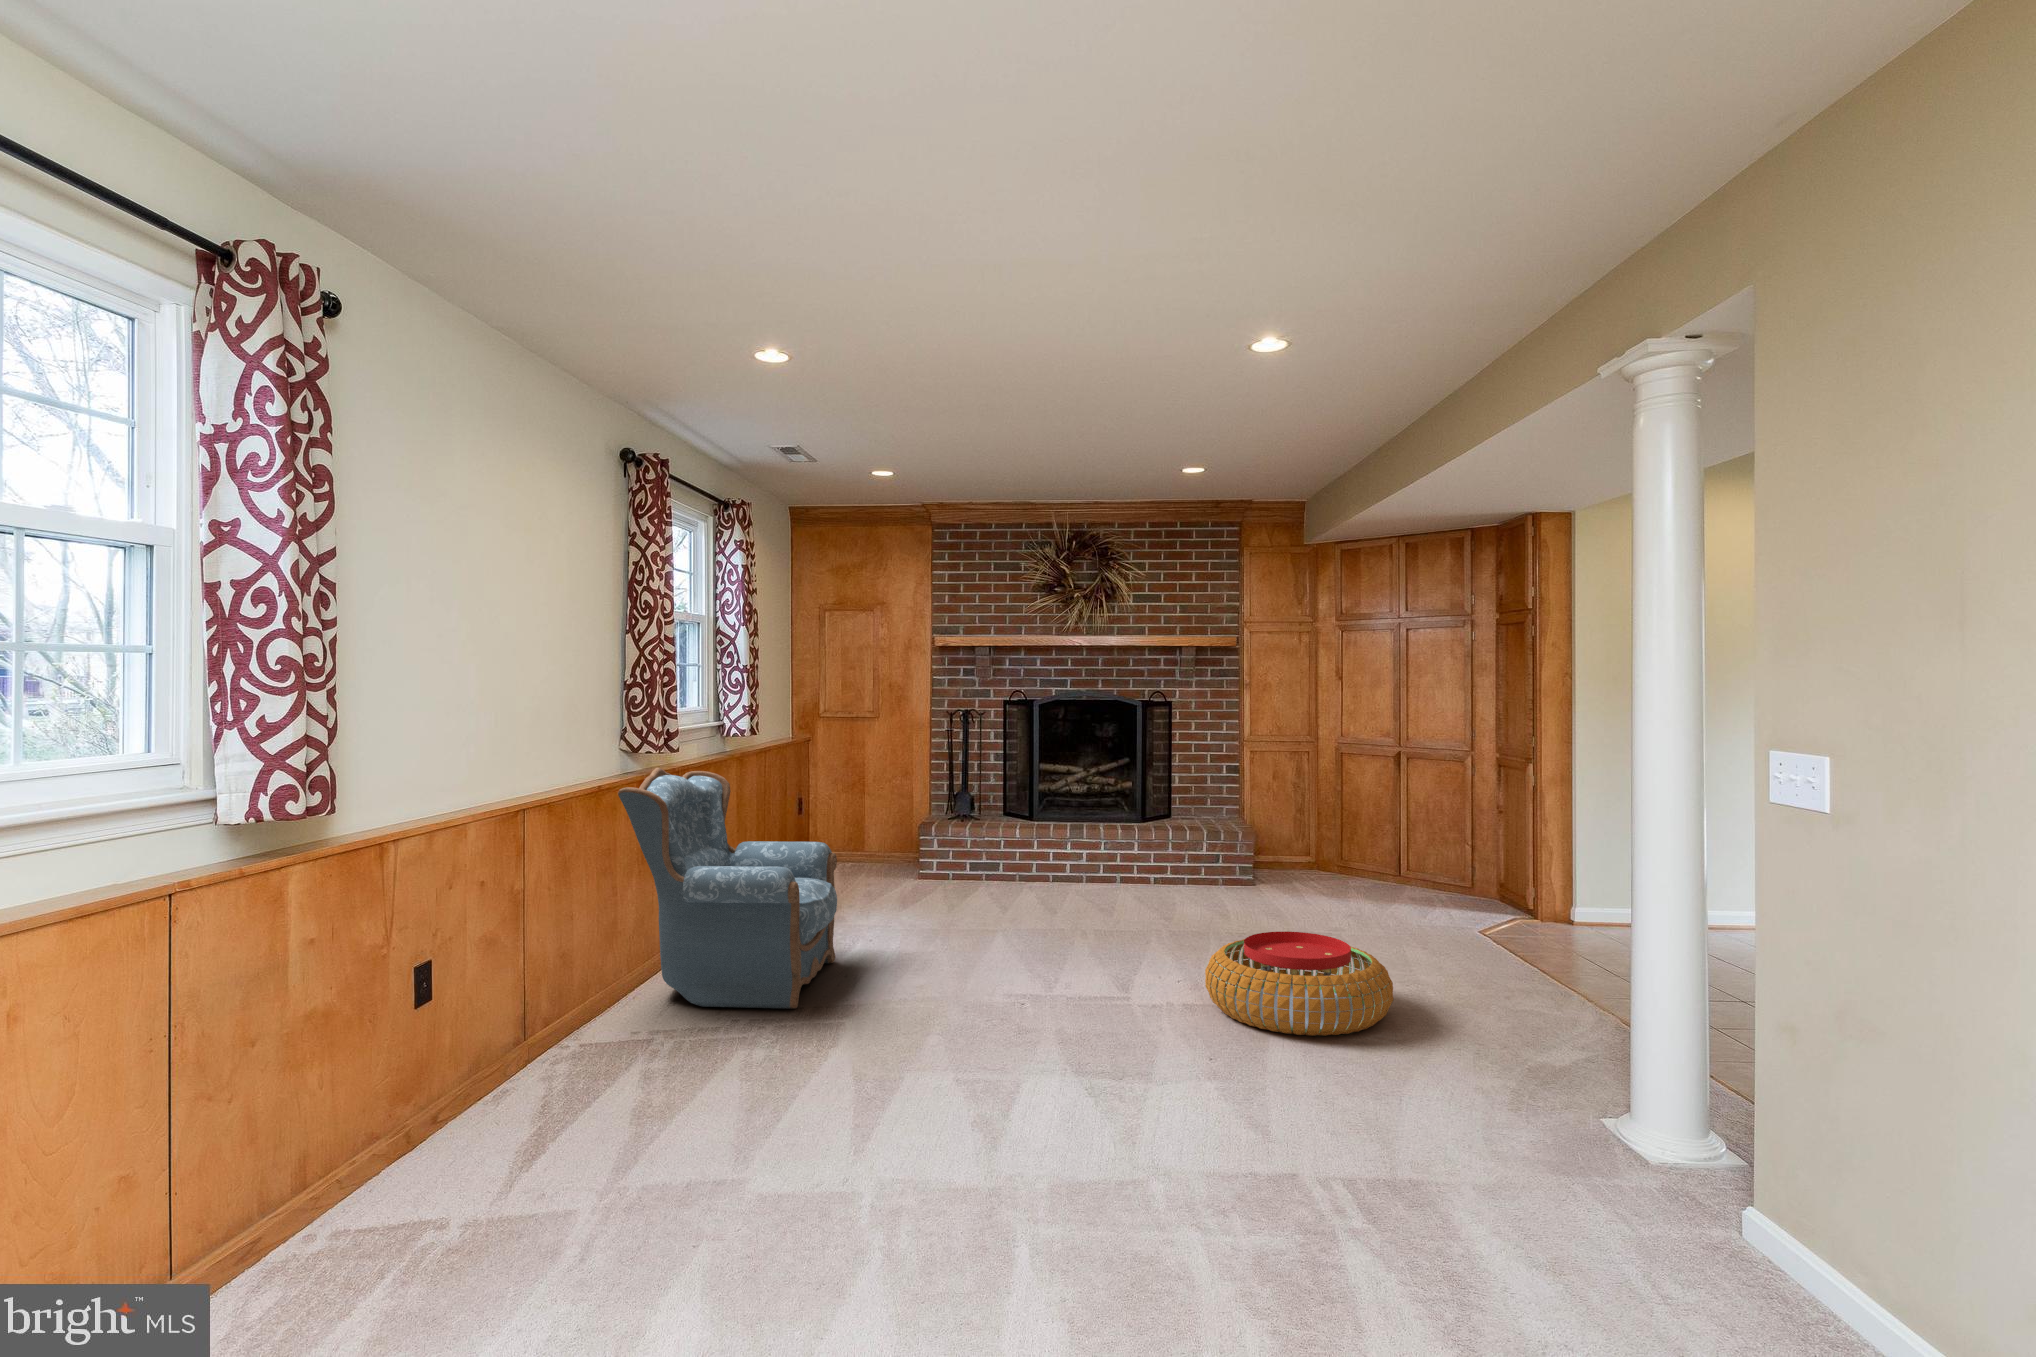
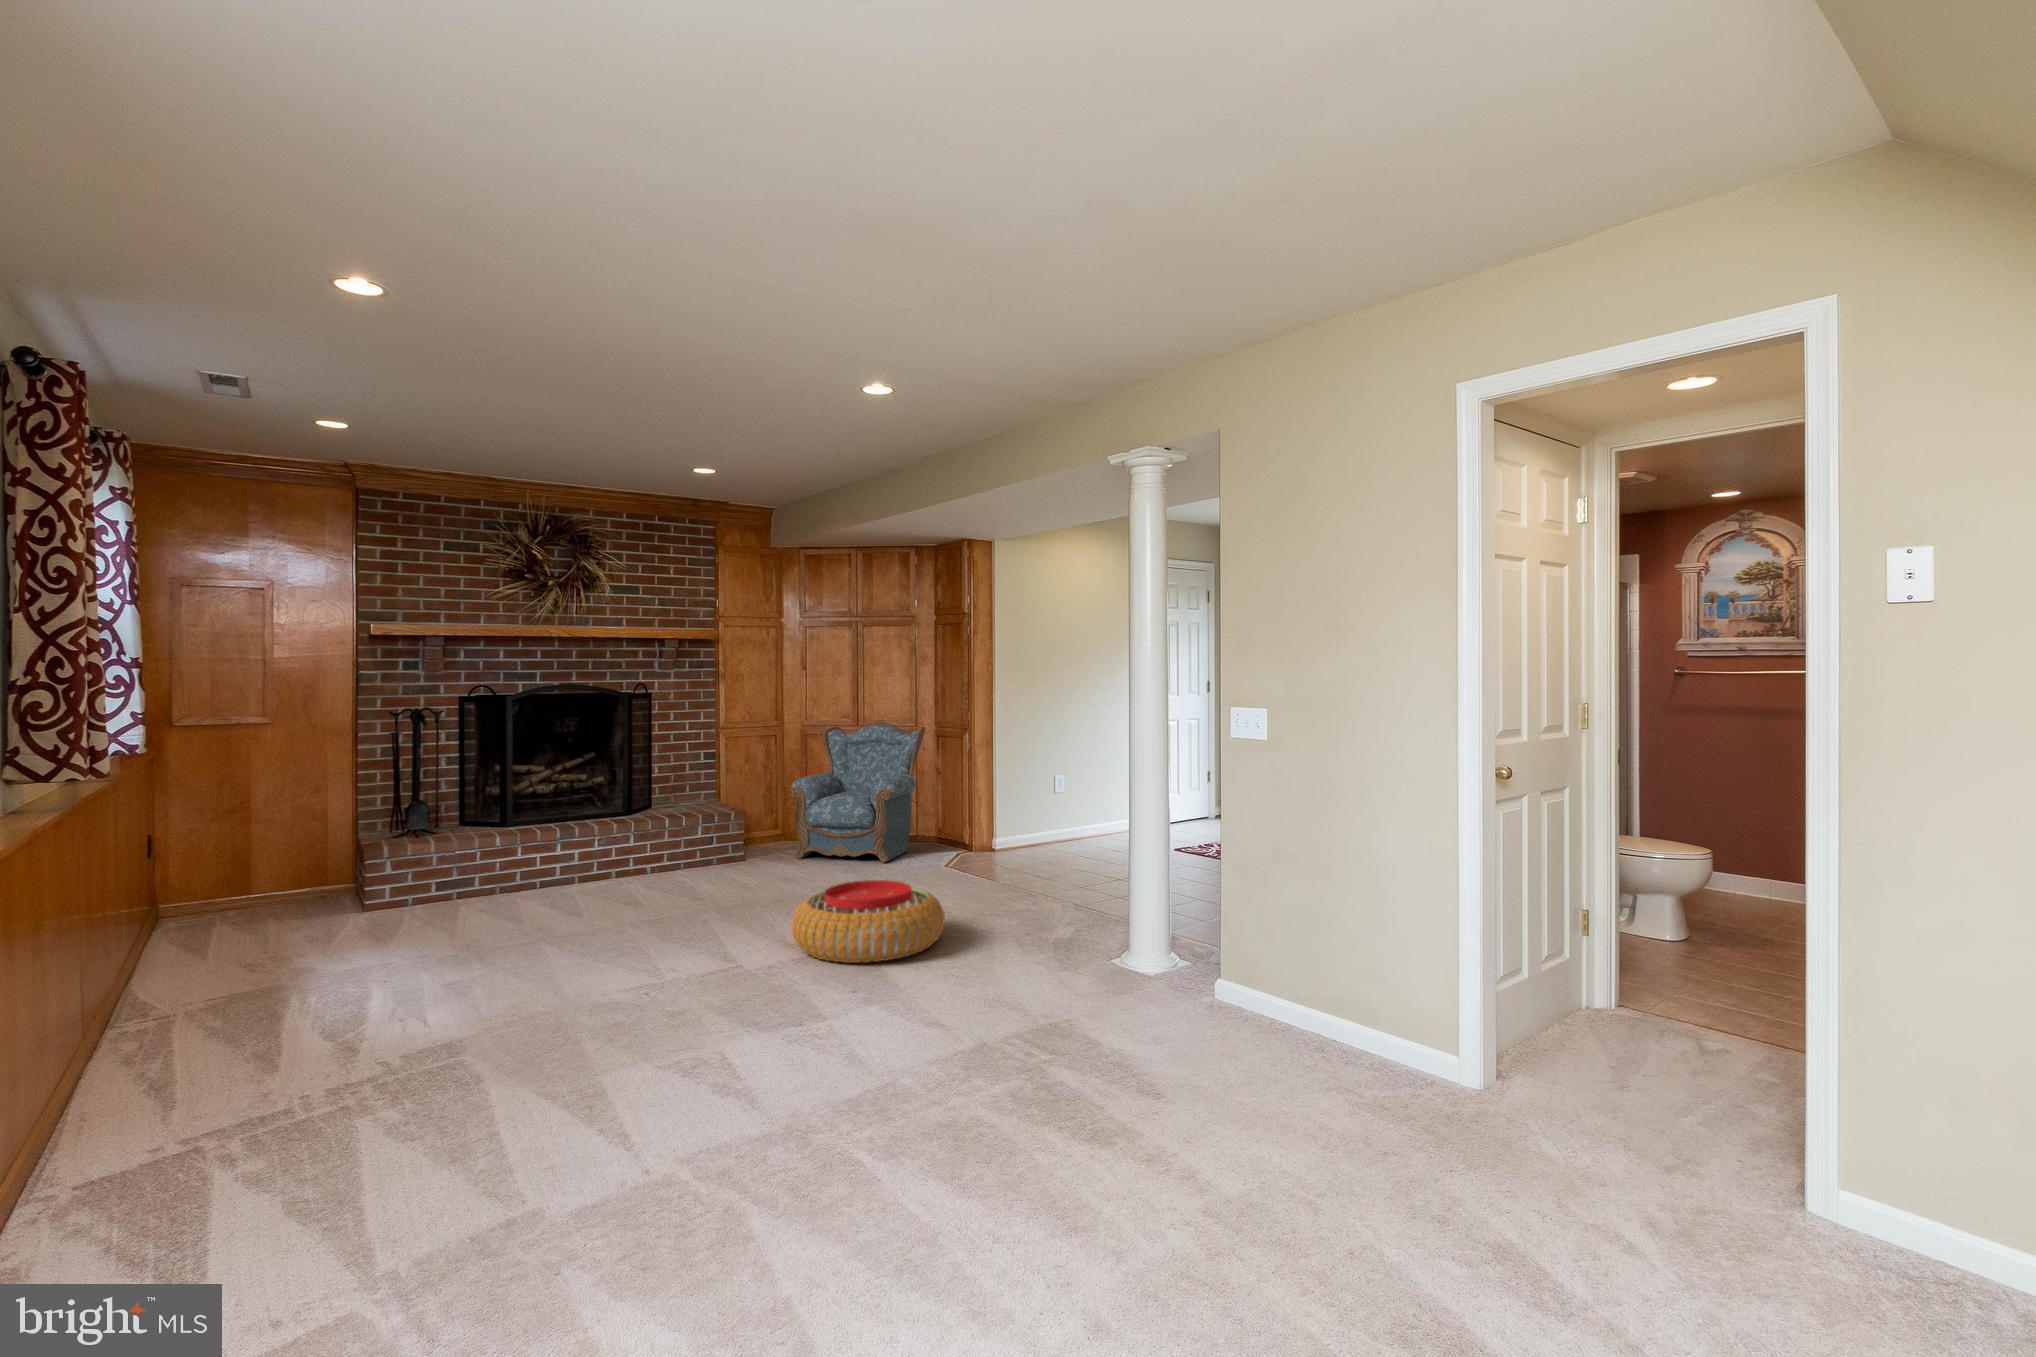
armchair: present [618,768,837,1009] -> present [790,720,925,863]

